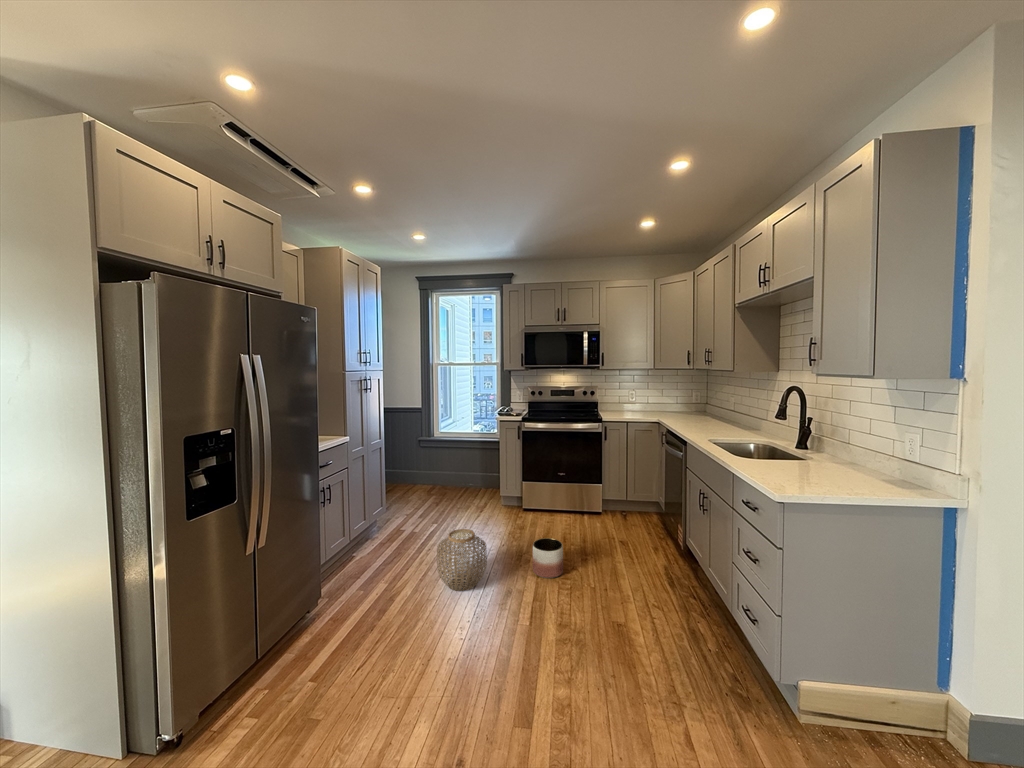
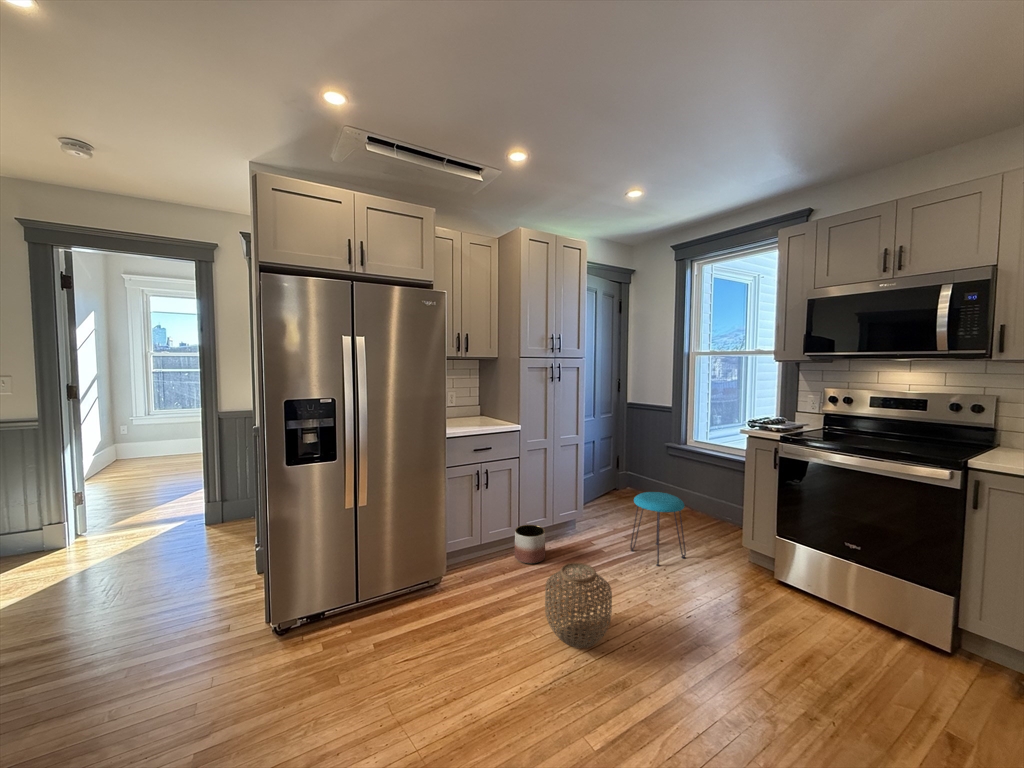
stool: none [433,472,470,526] -> present [630,492,686,566]
planter: present [533,538,563,578] -> present [515,525,545,564]

